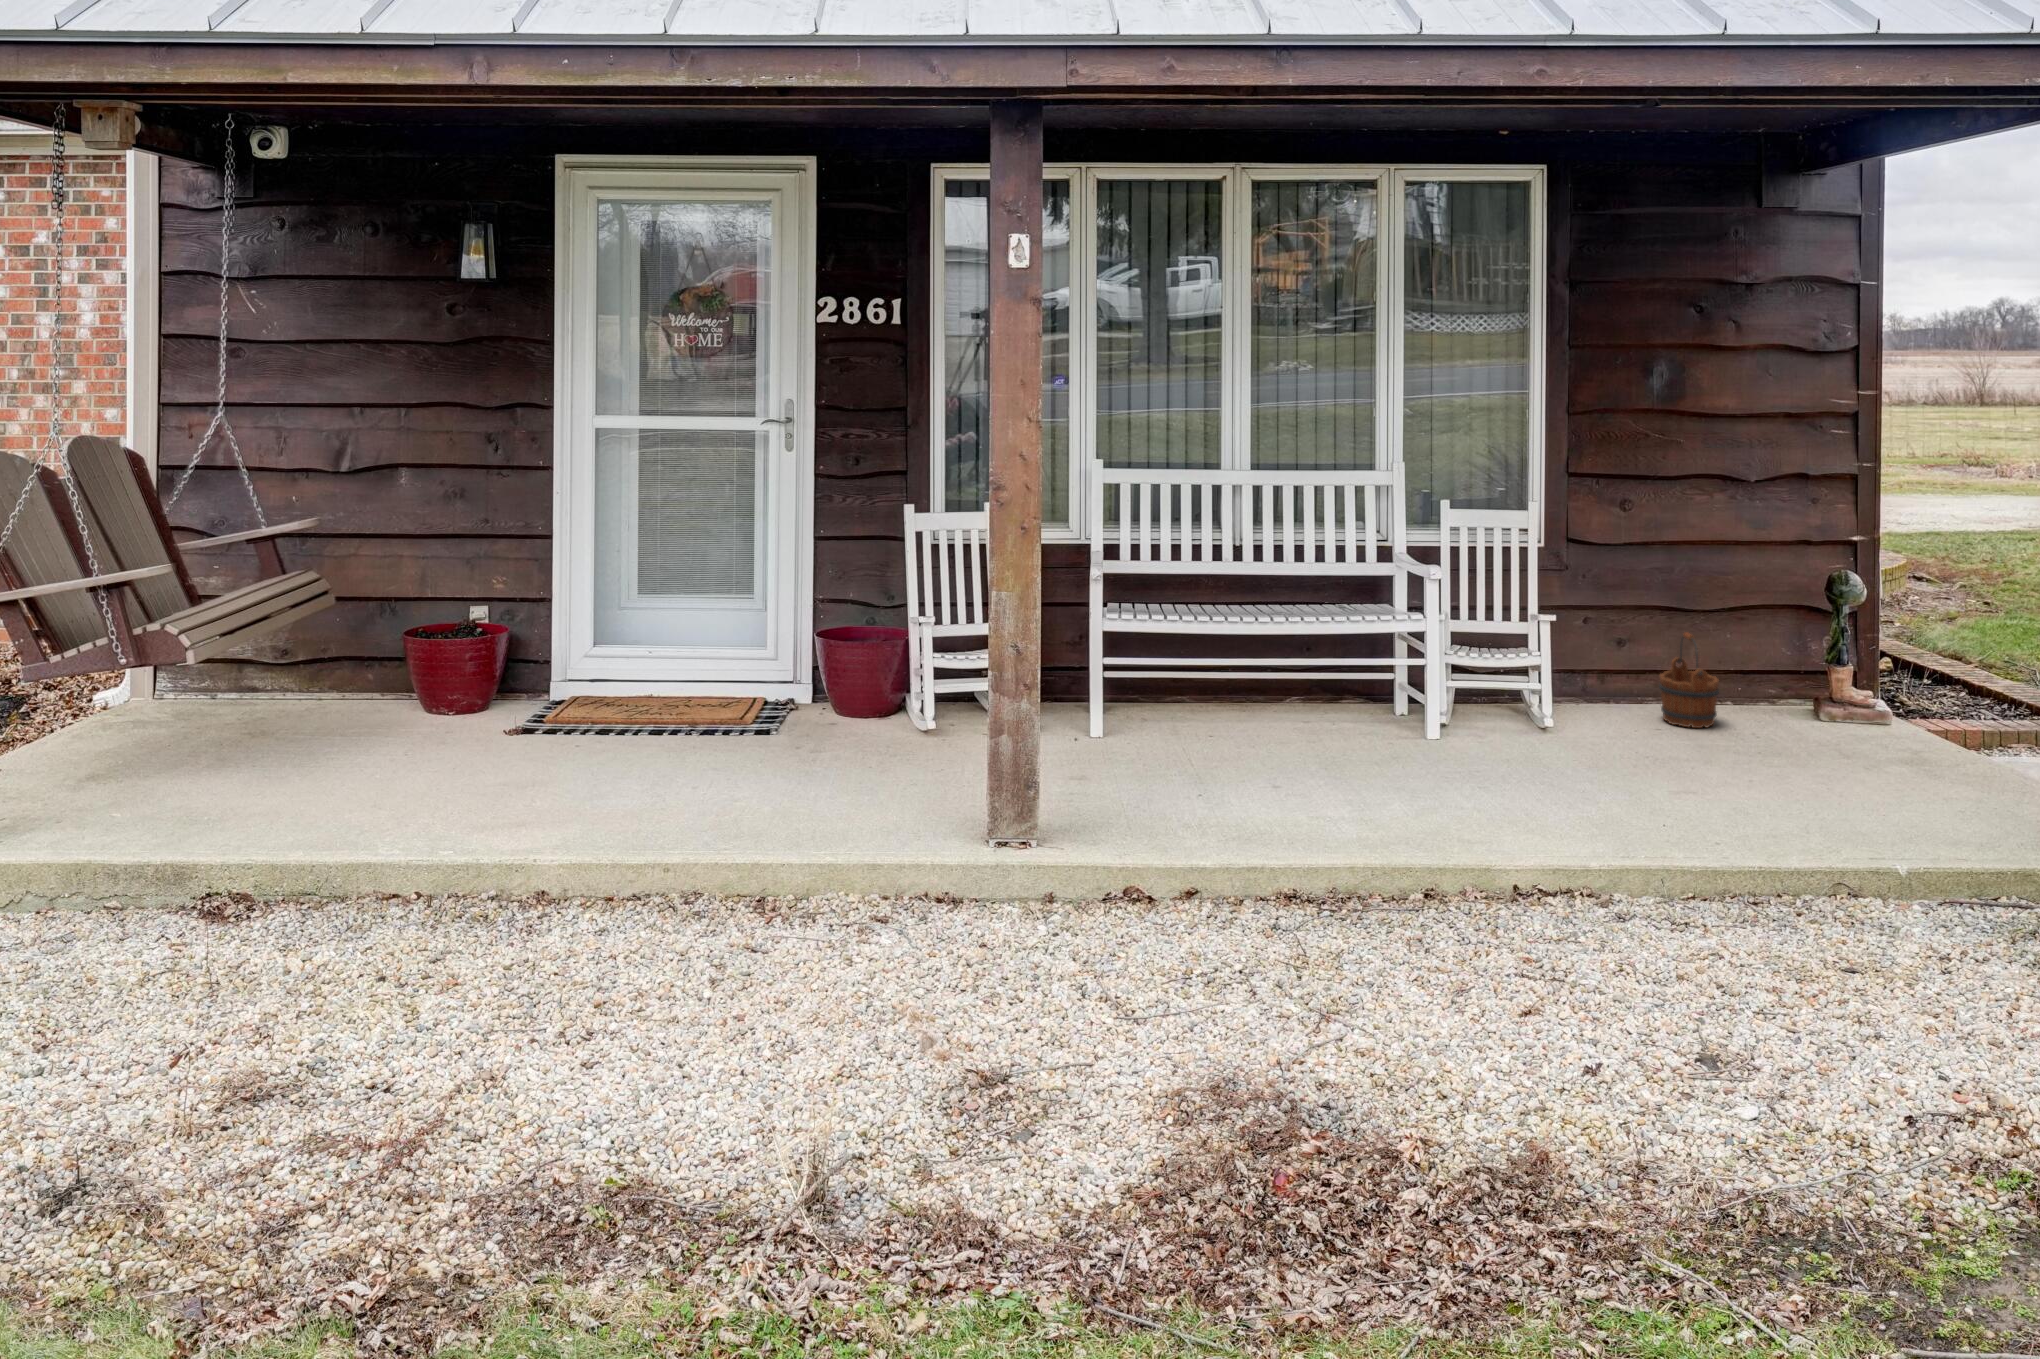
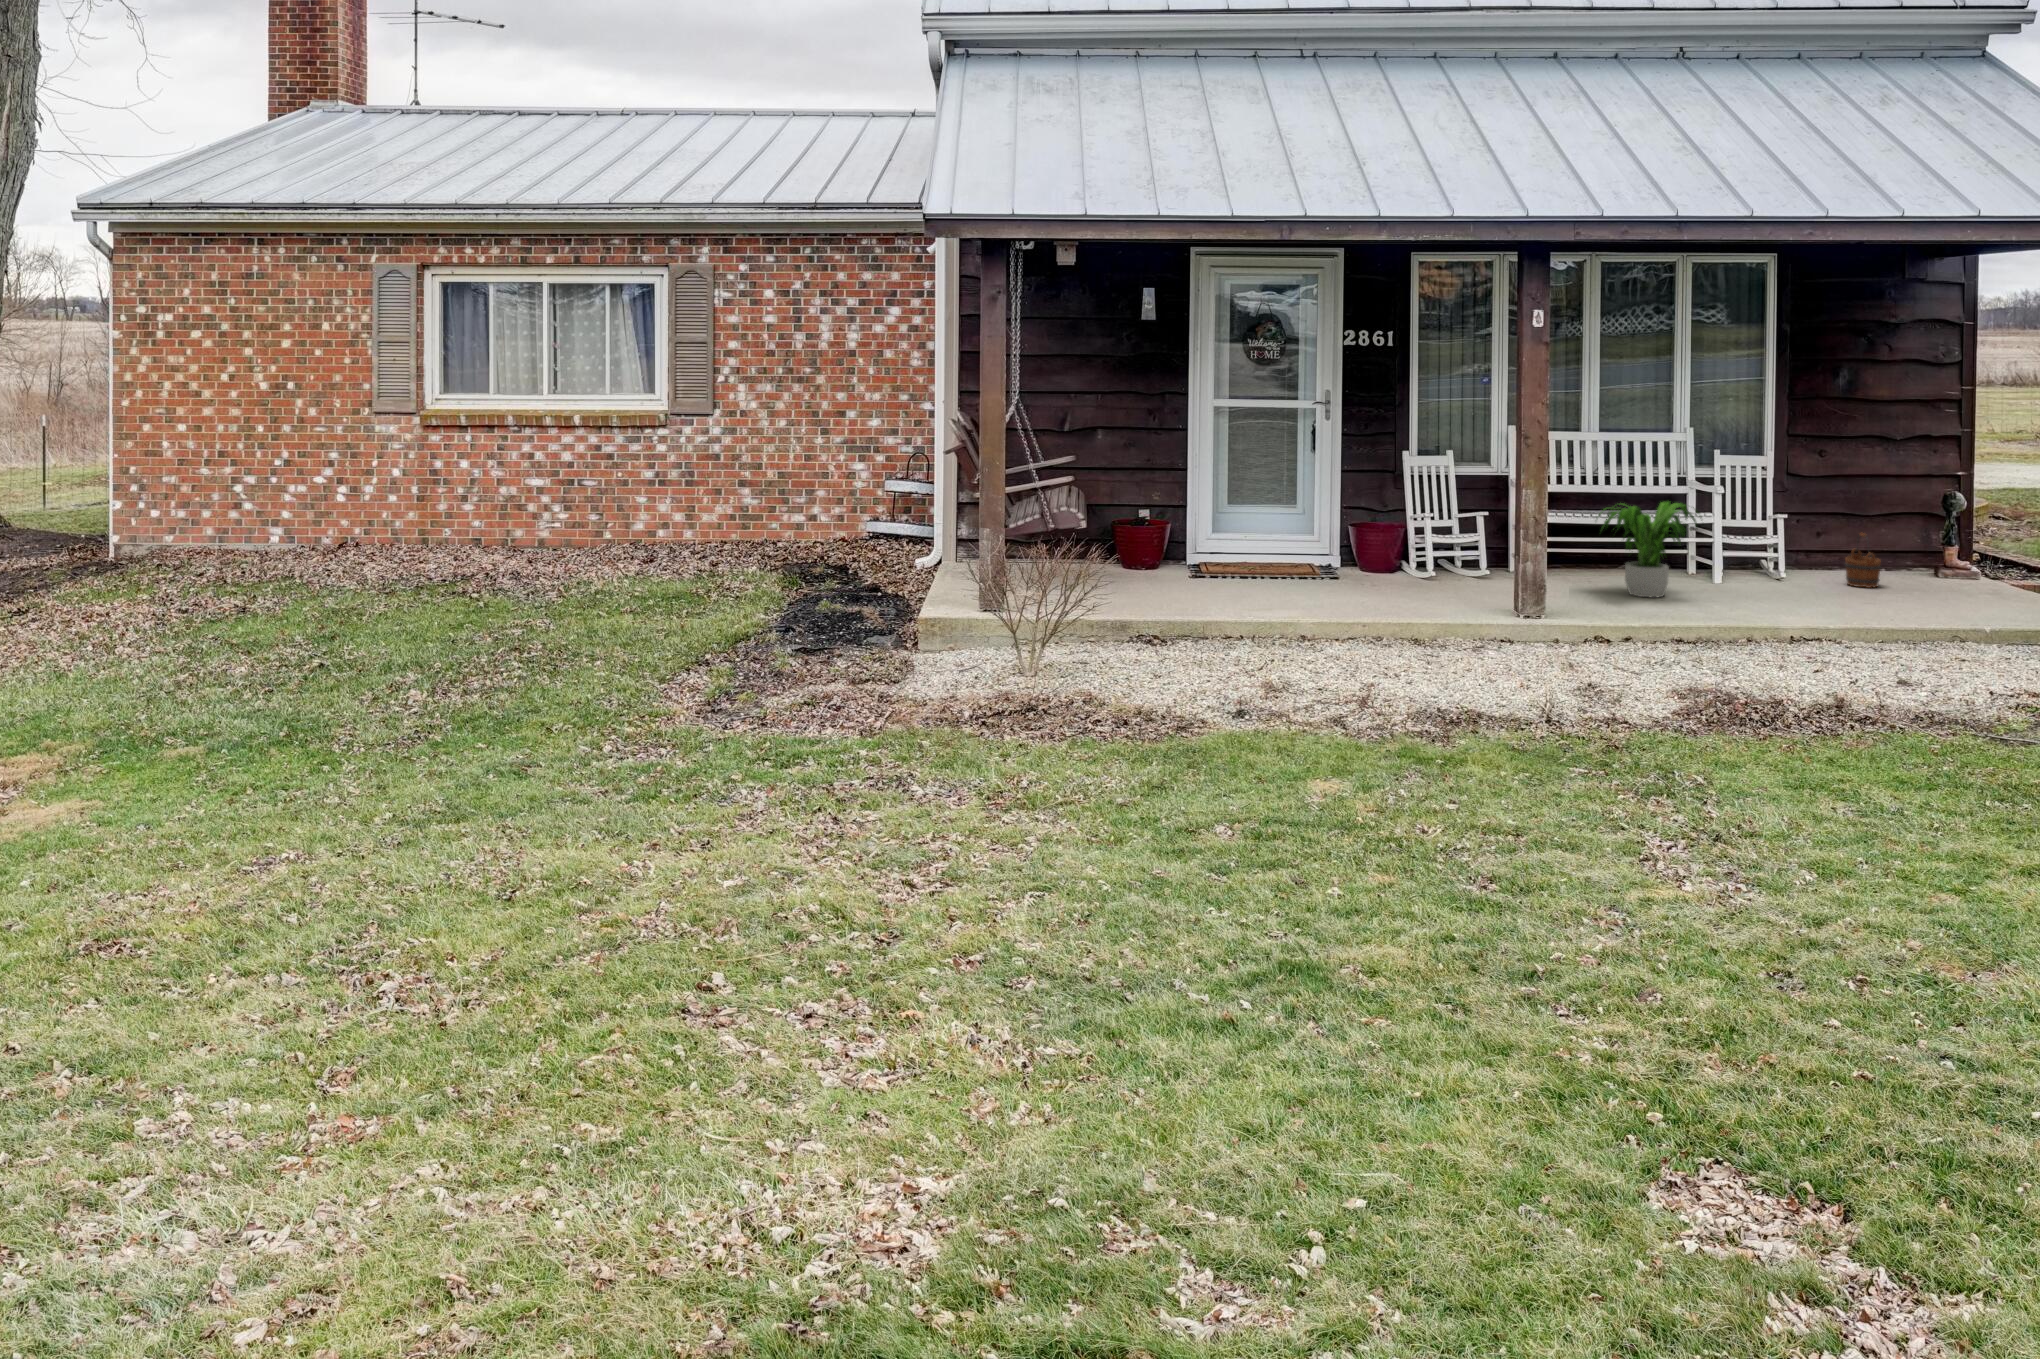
potted plant: none [1225,585,1402,759] -> present [1601,501,1697,597]

